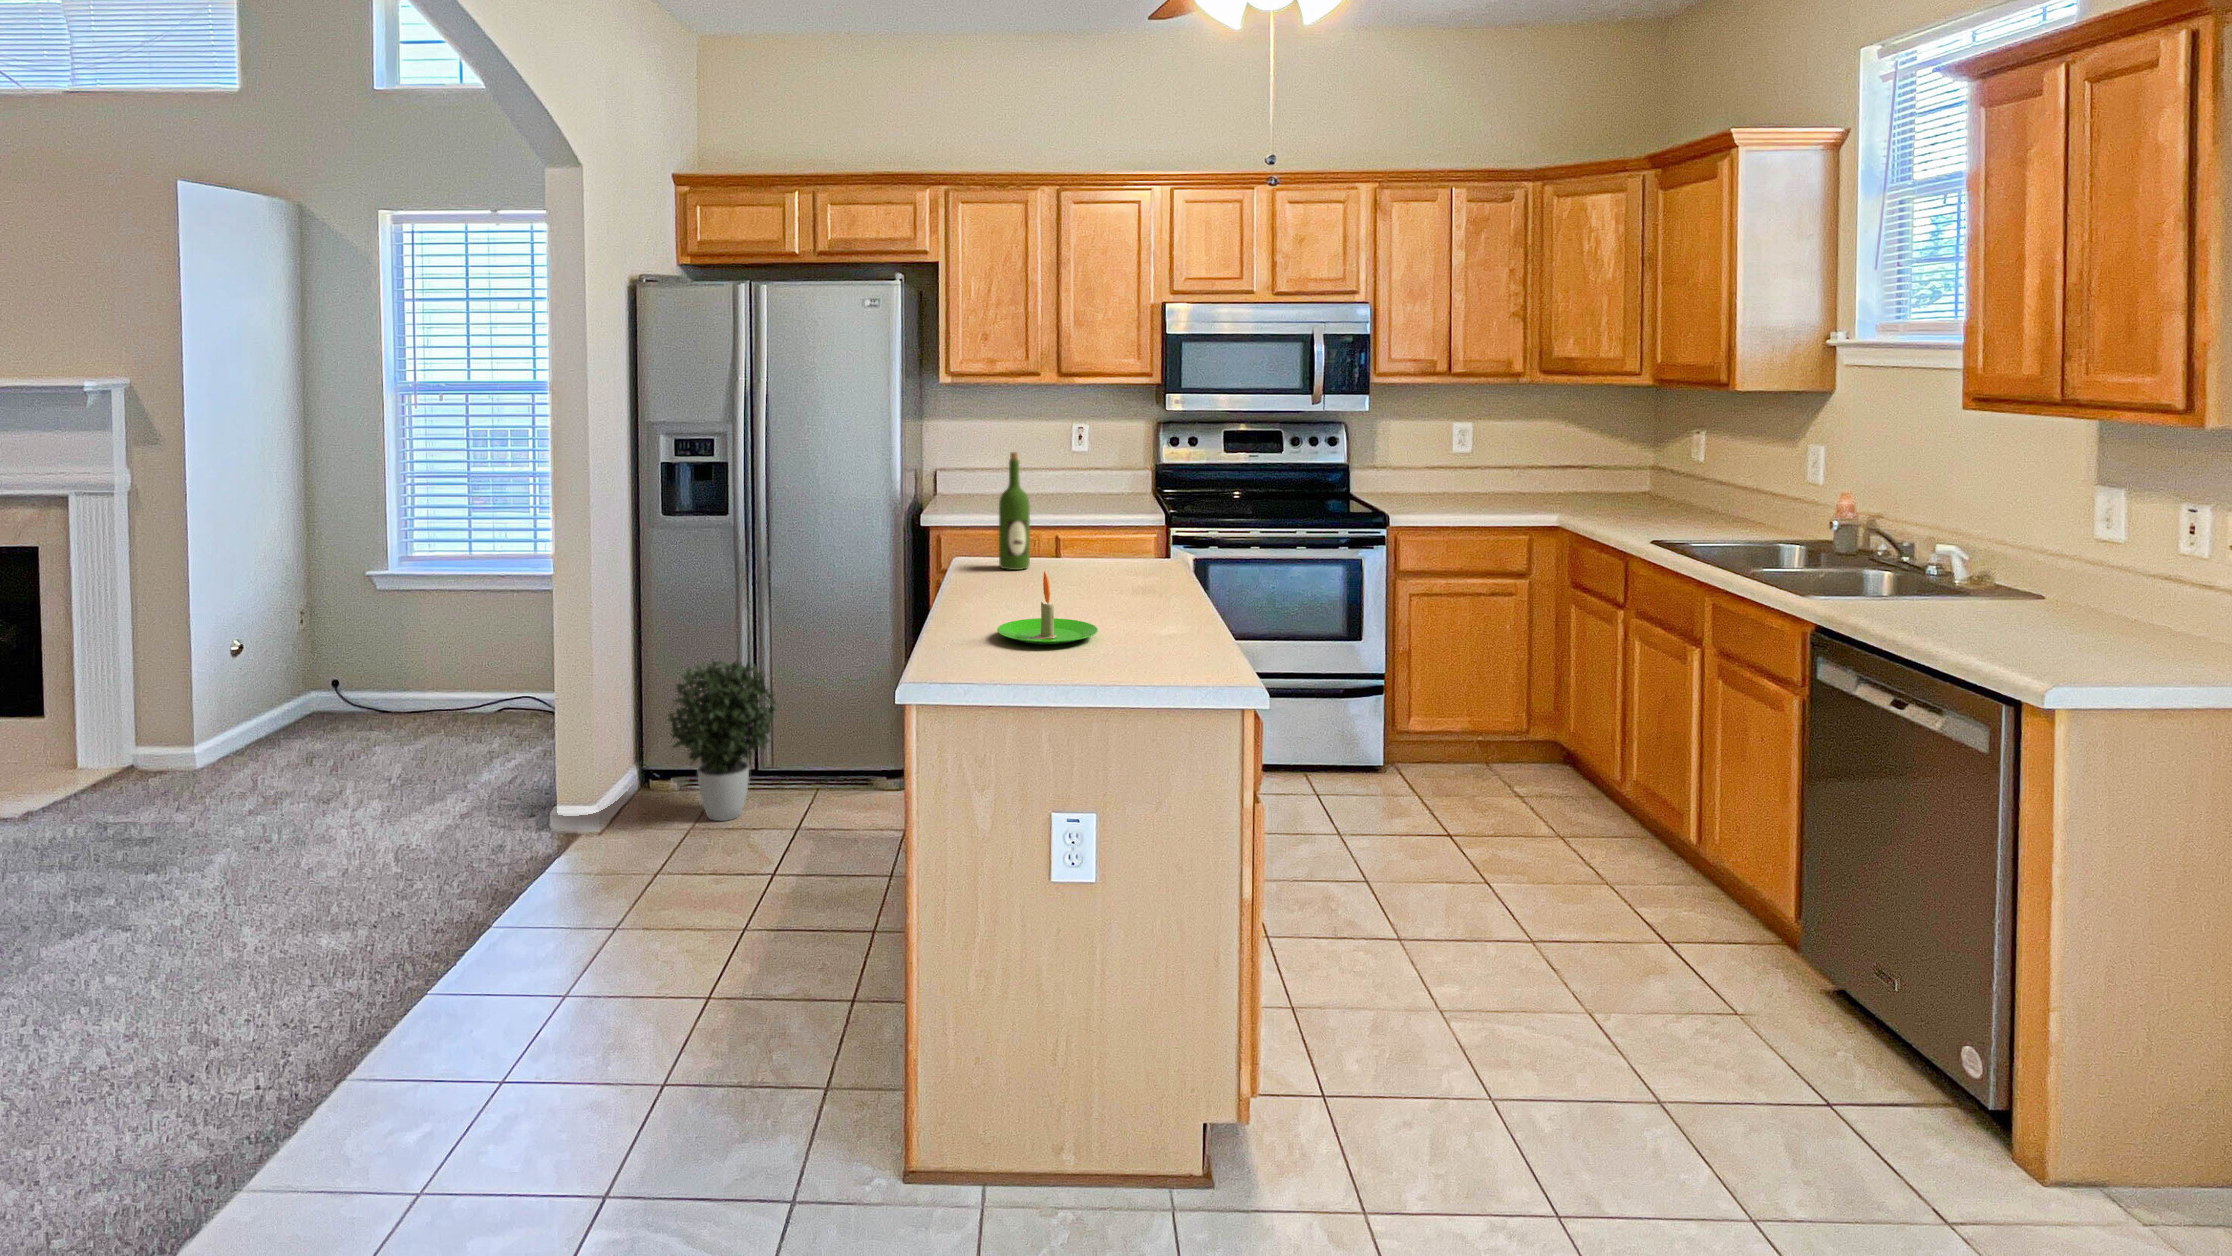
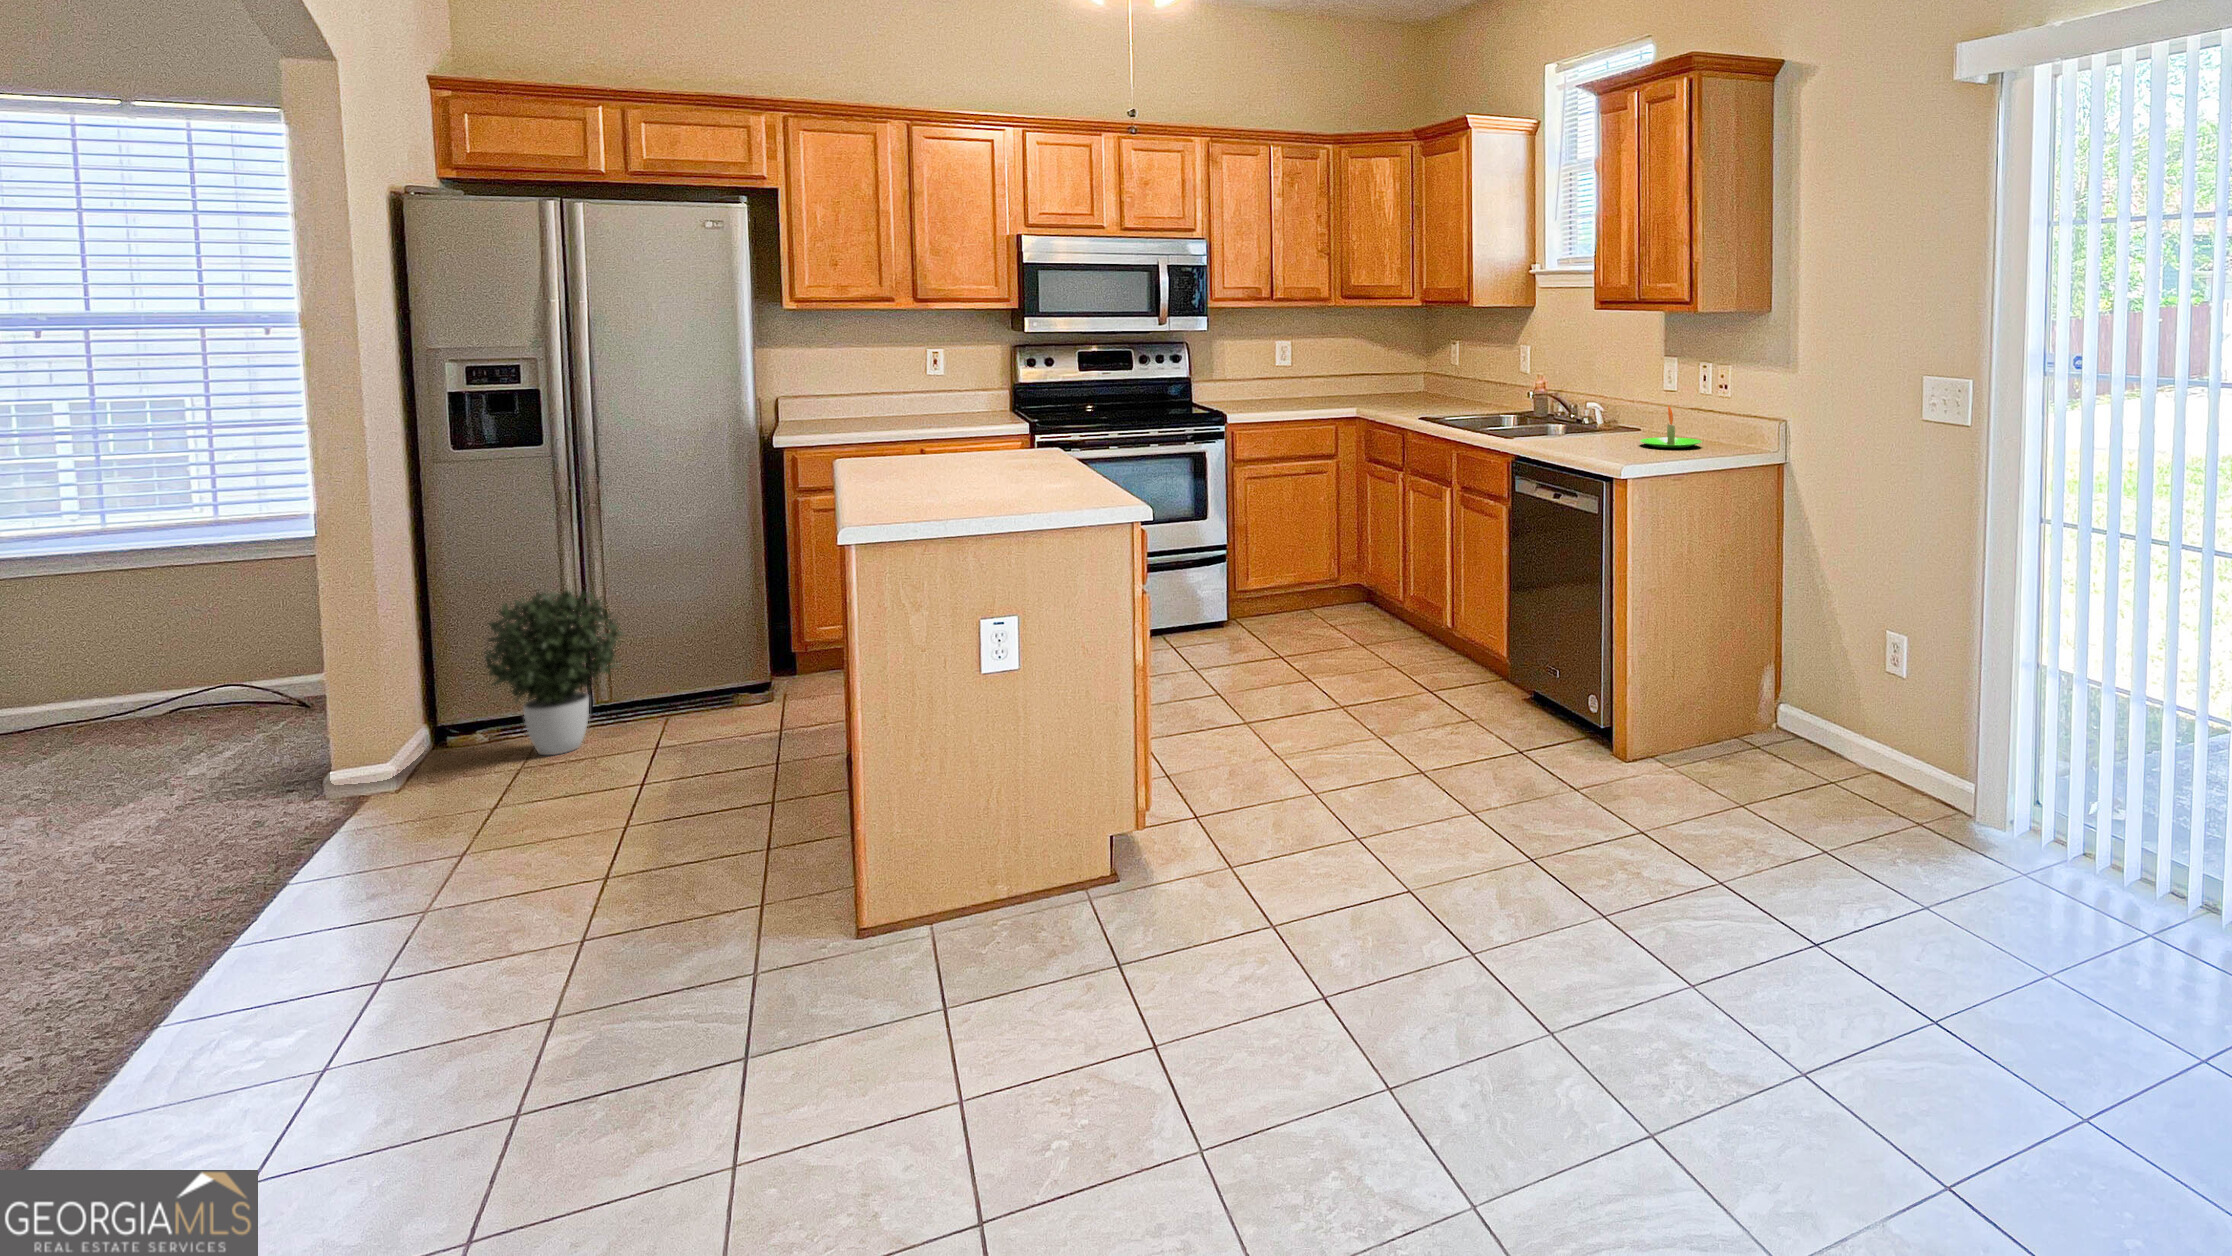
wine bottle: present [999,452,1030,570] -> none [886,357,918,461]
candle: present [997,571,1098,645] -> present [1640,406,1702,448]

